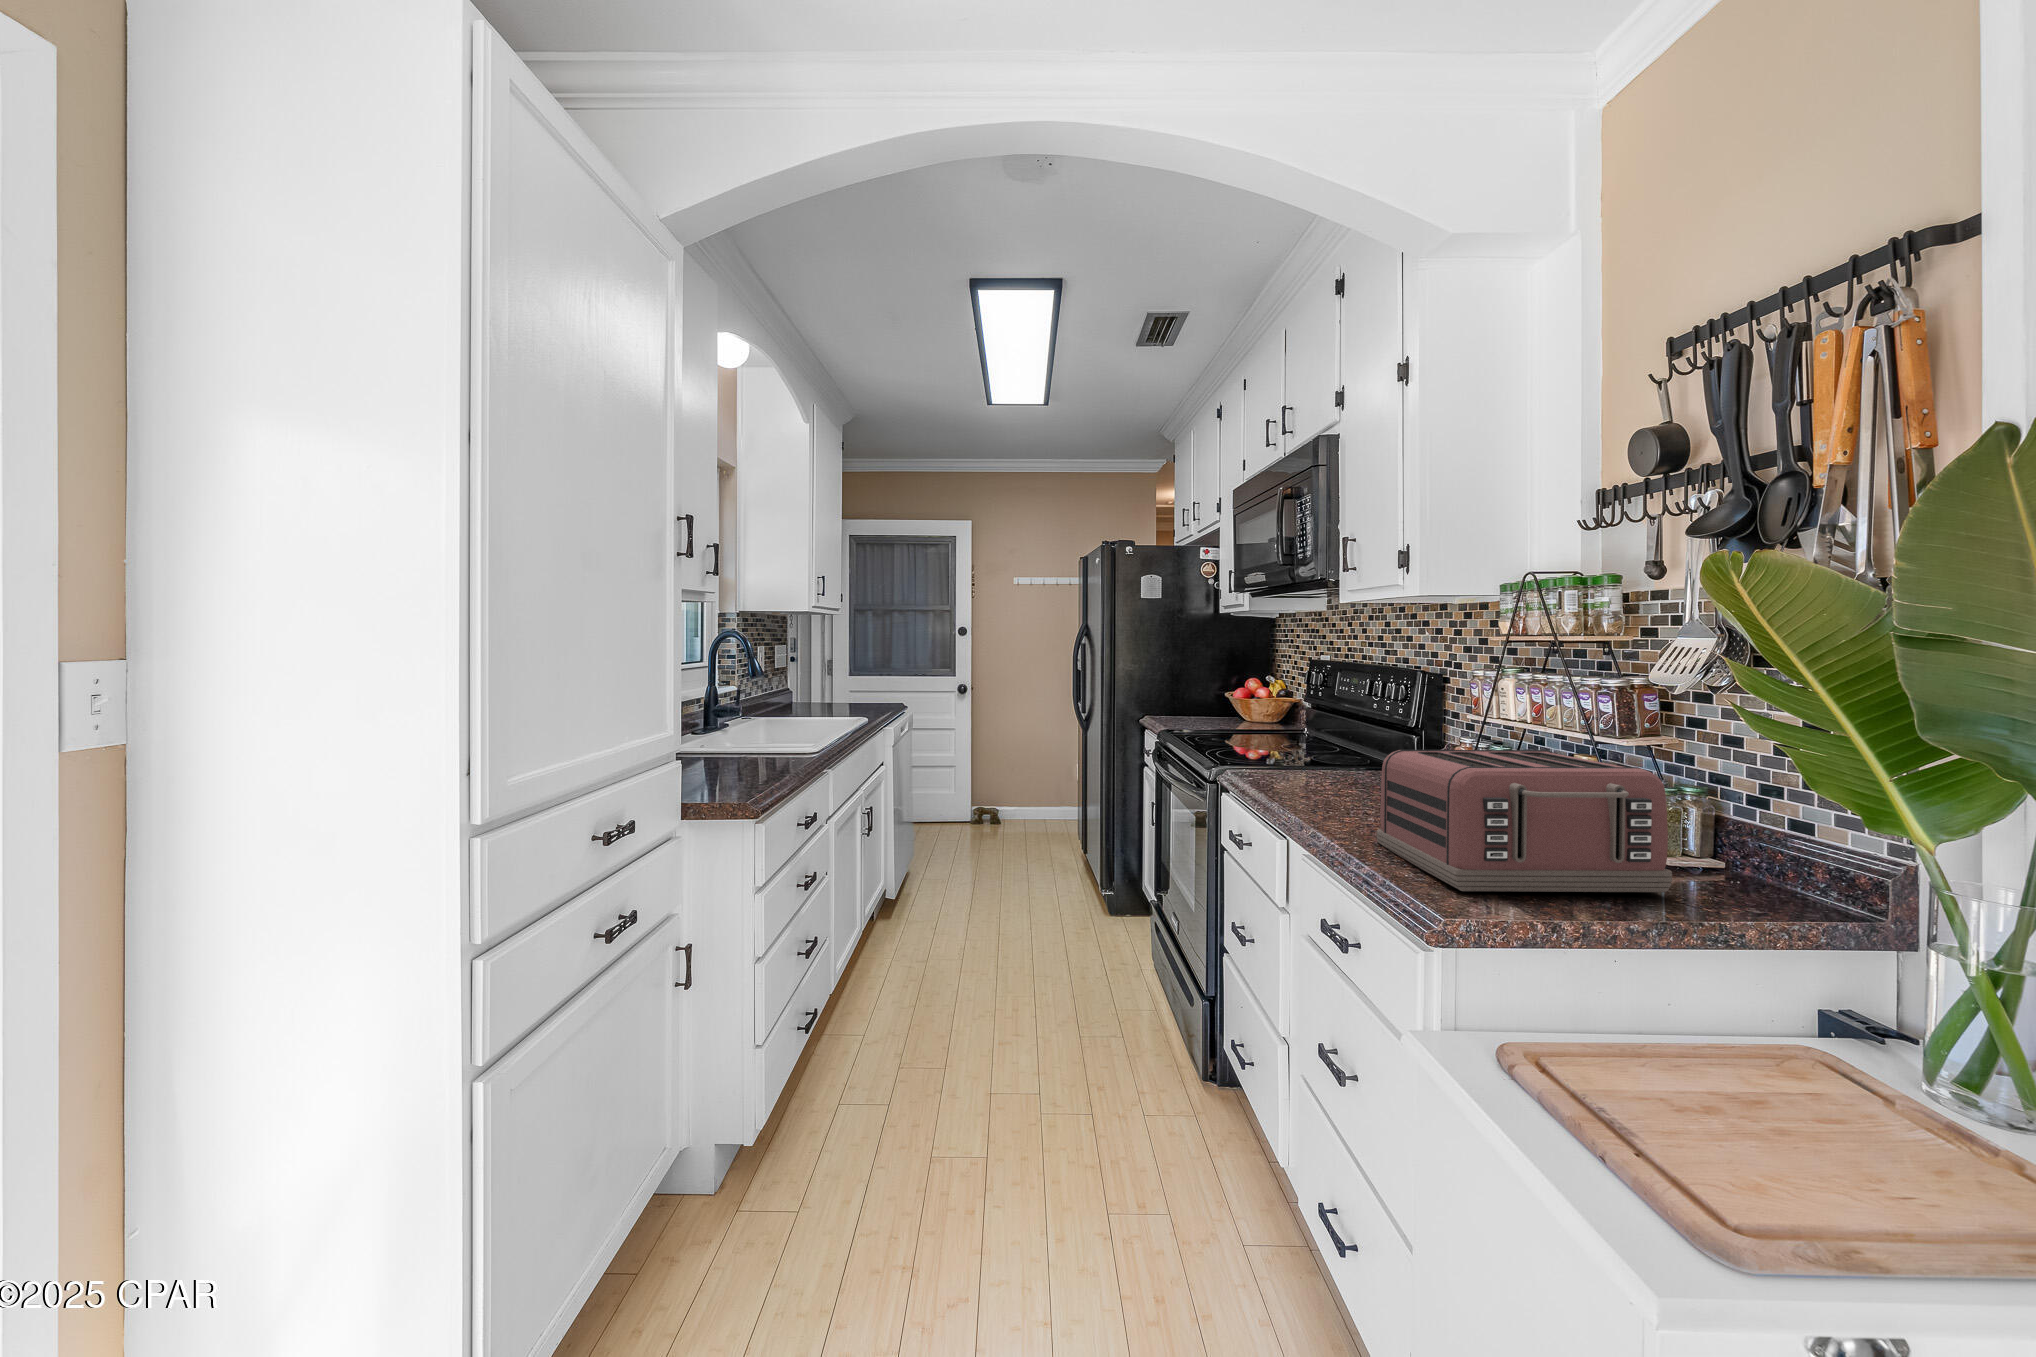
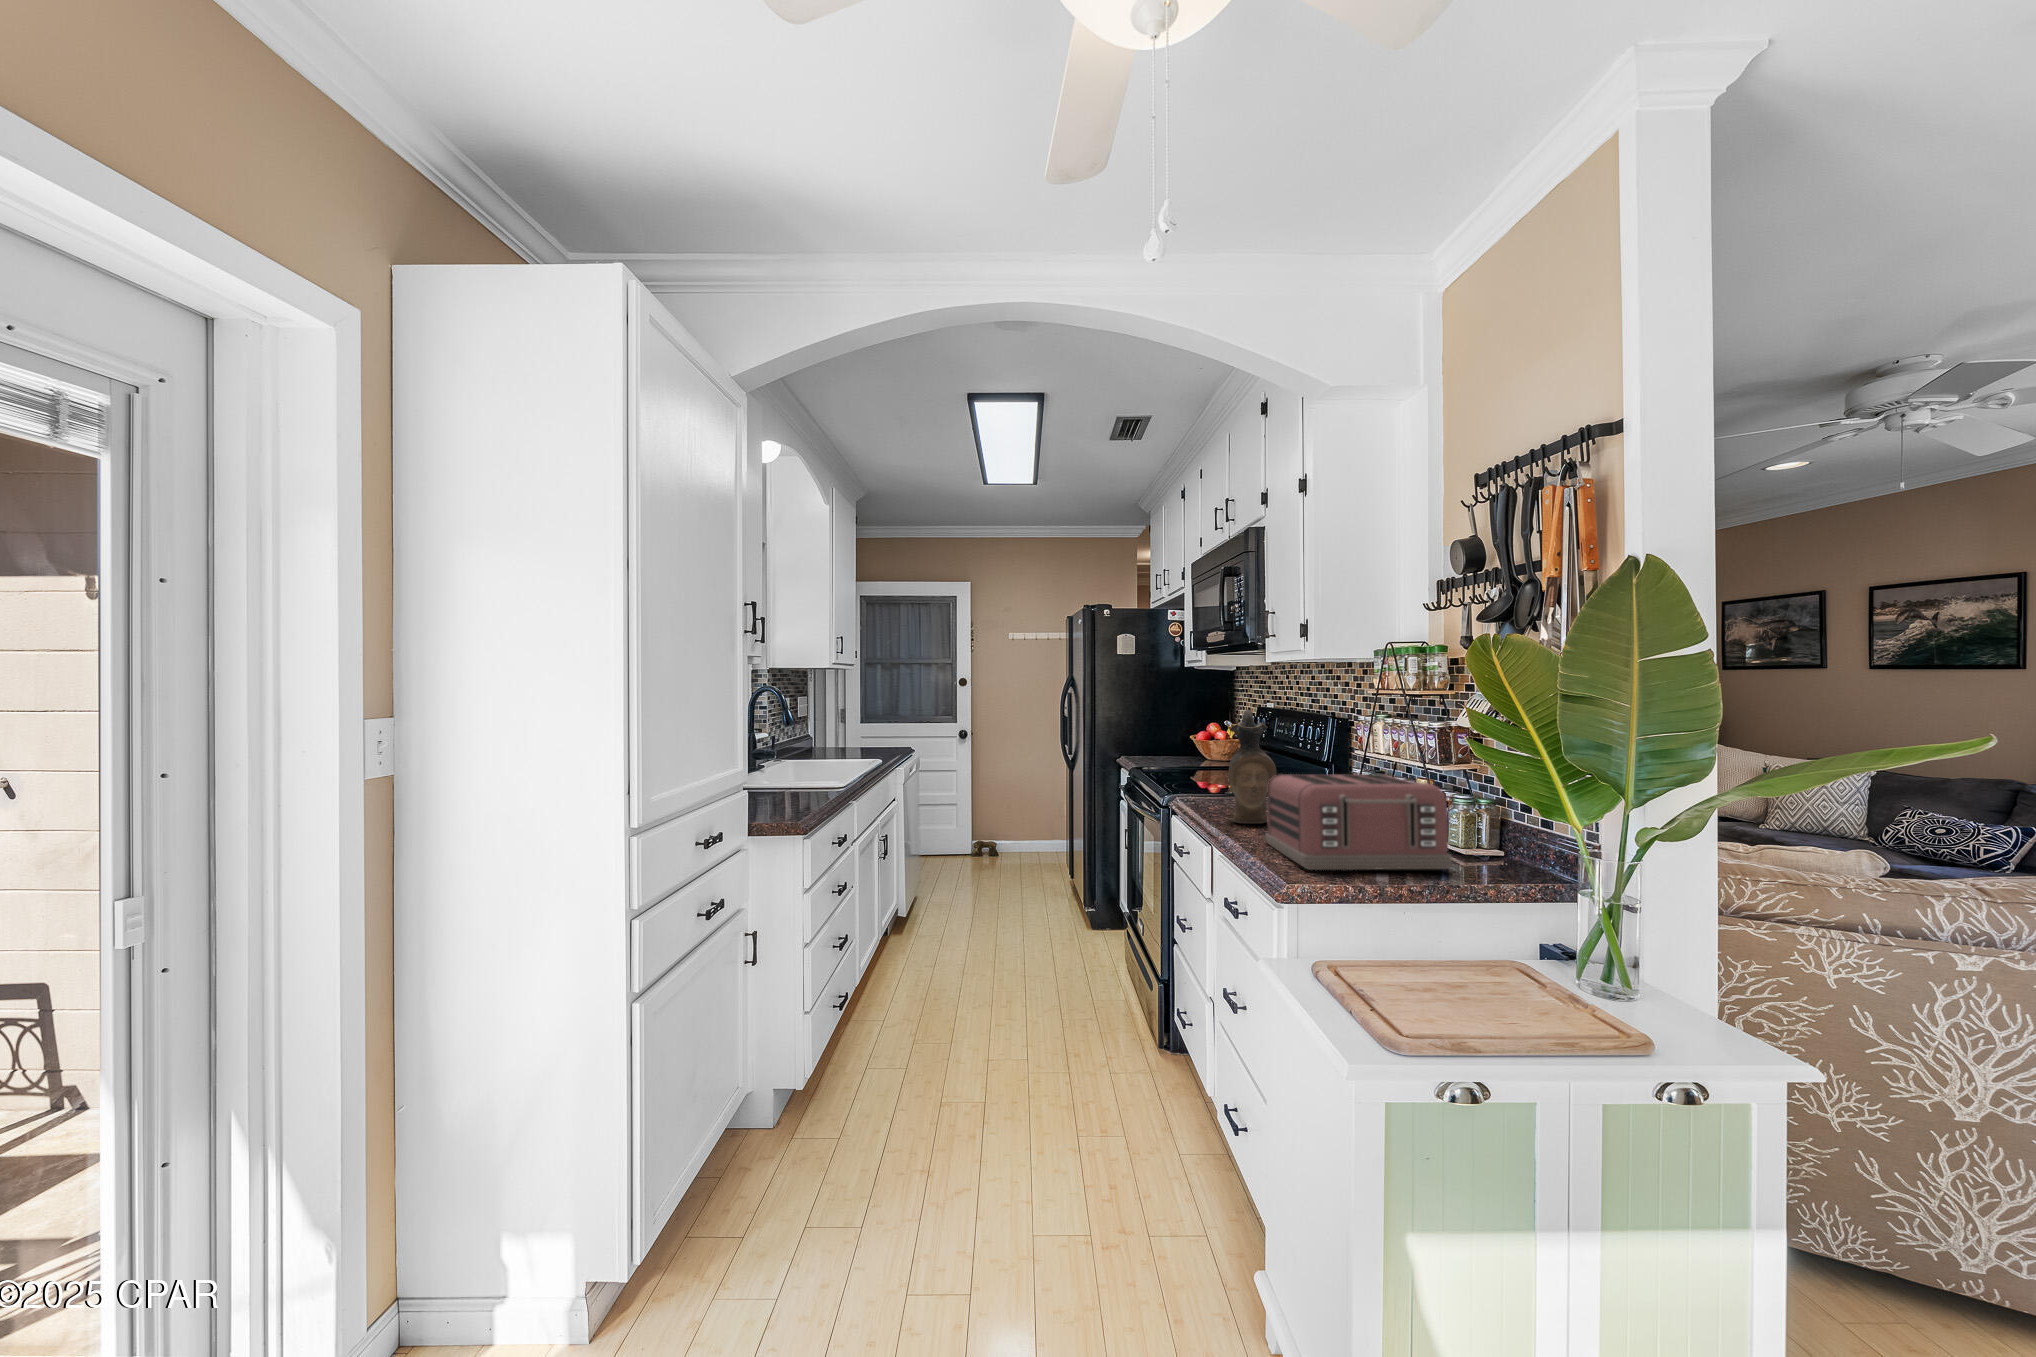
ceramic pitcher: none [1315,661,1380,812] -> present [1228,710,1276,823]

